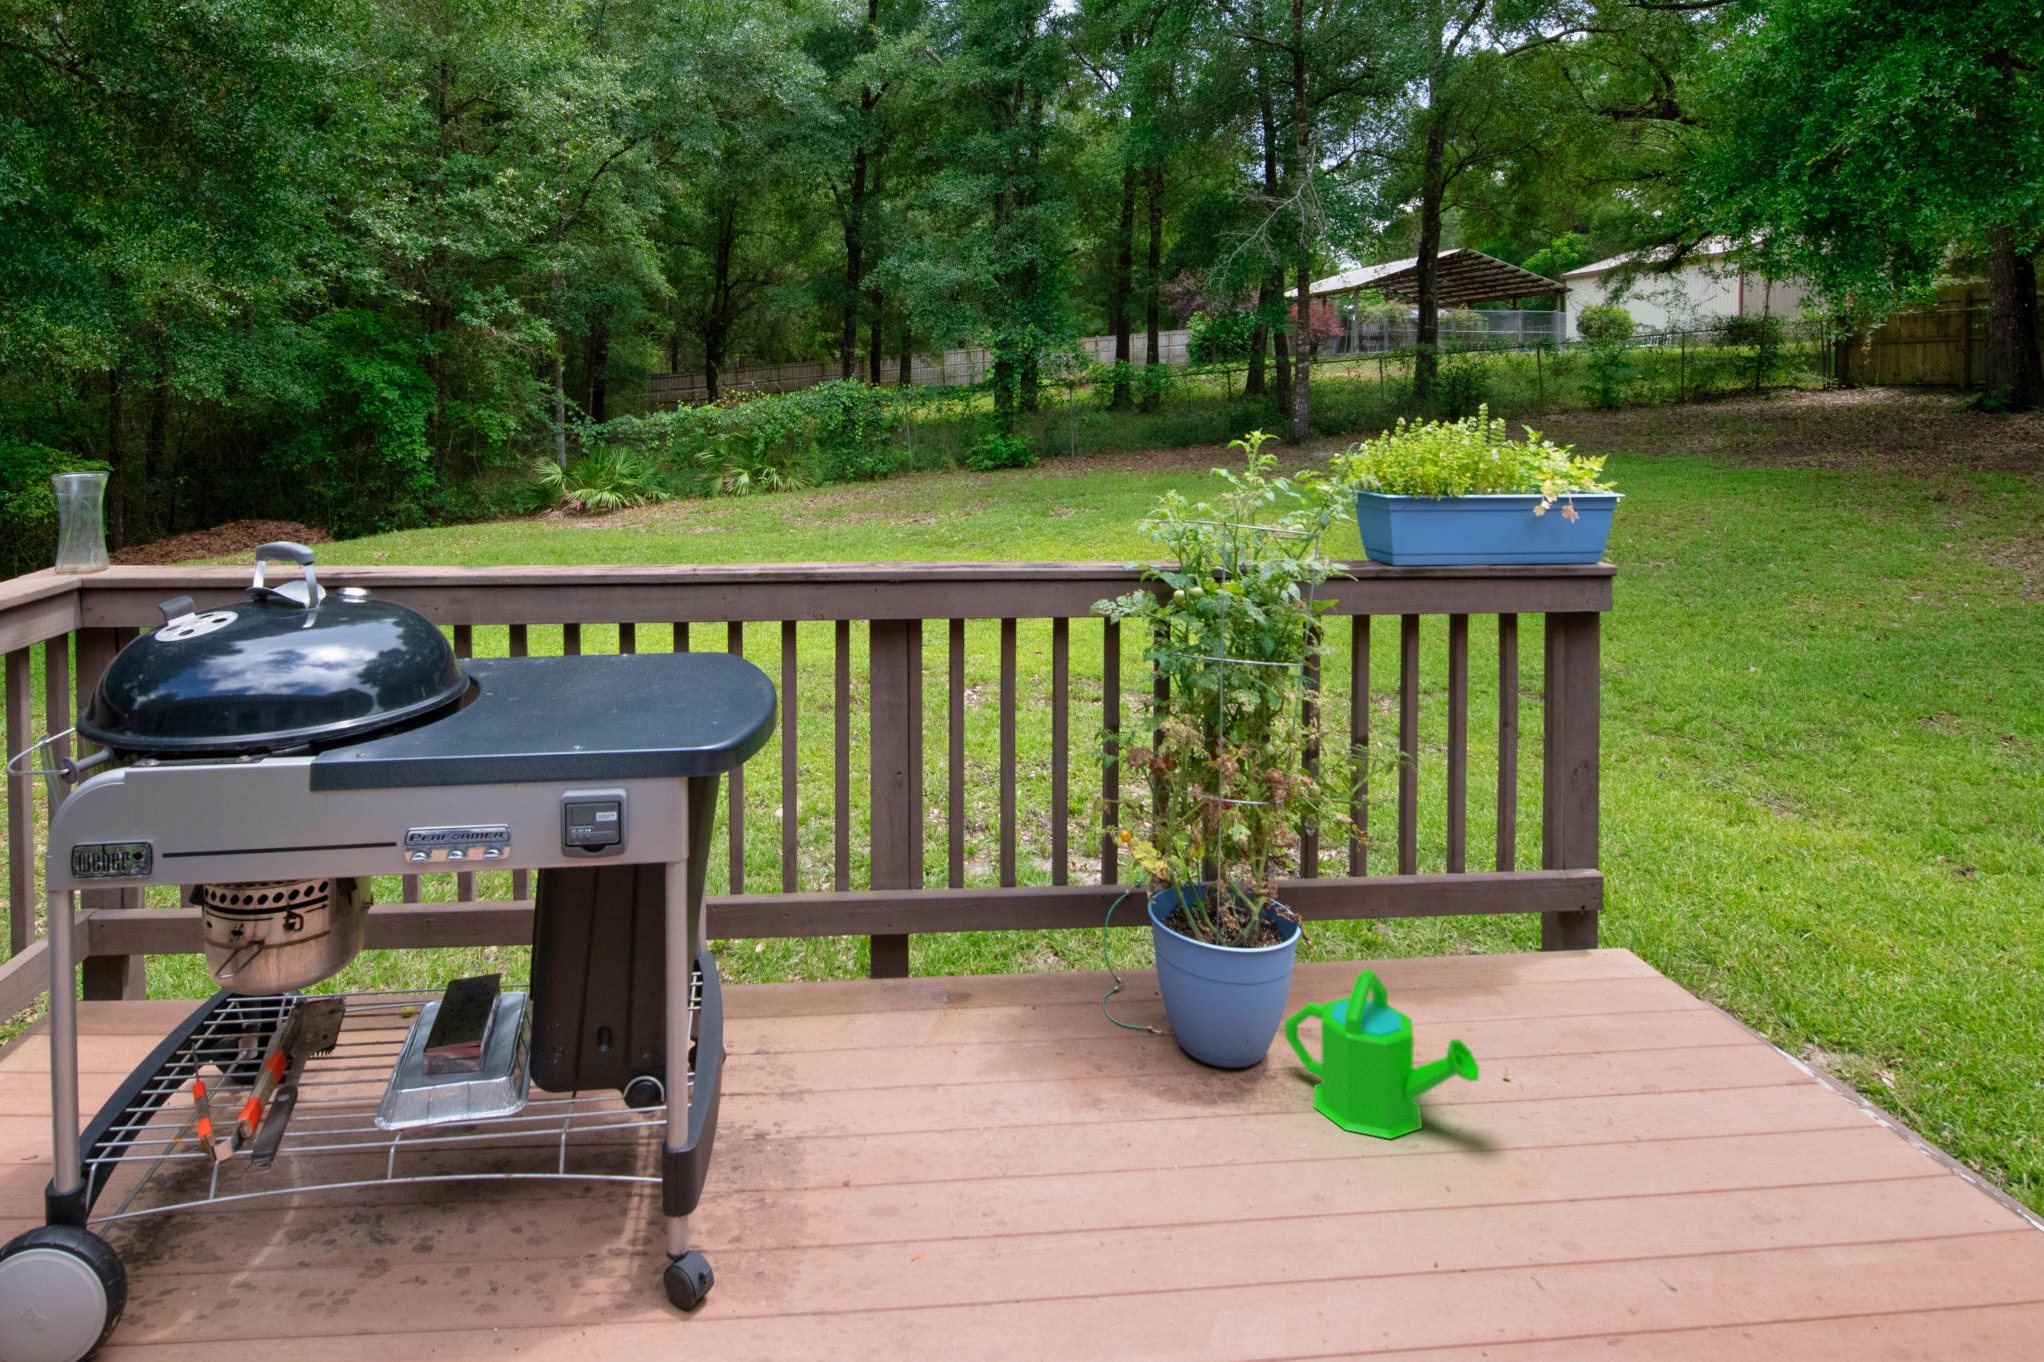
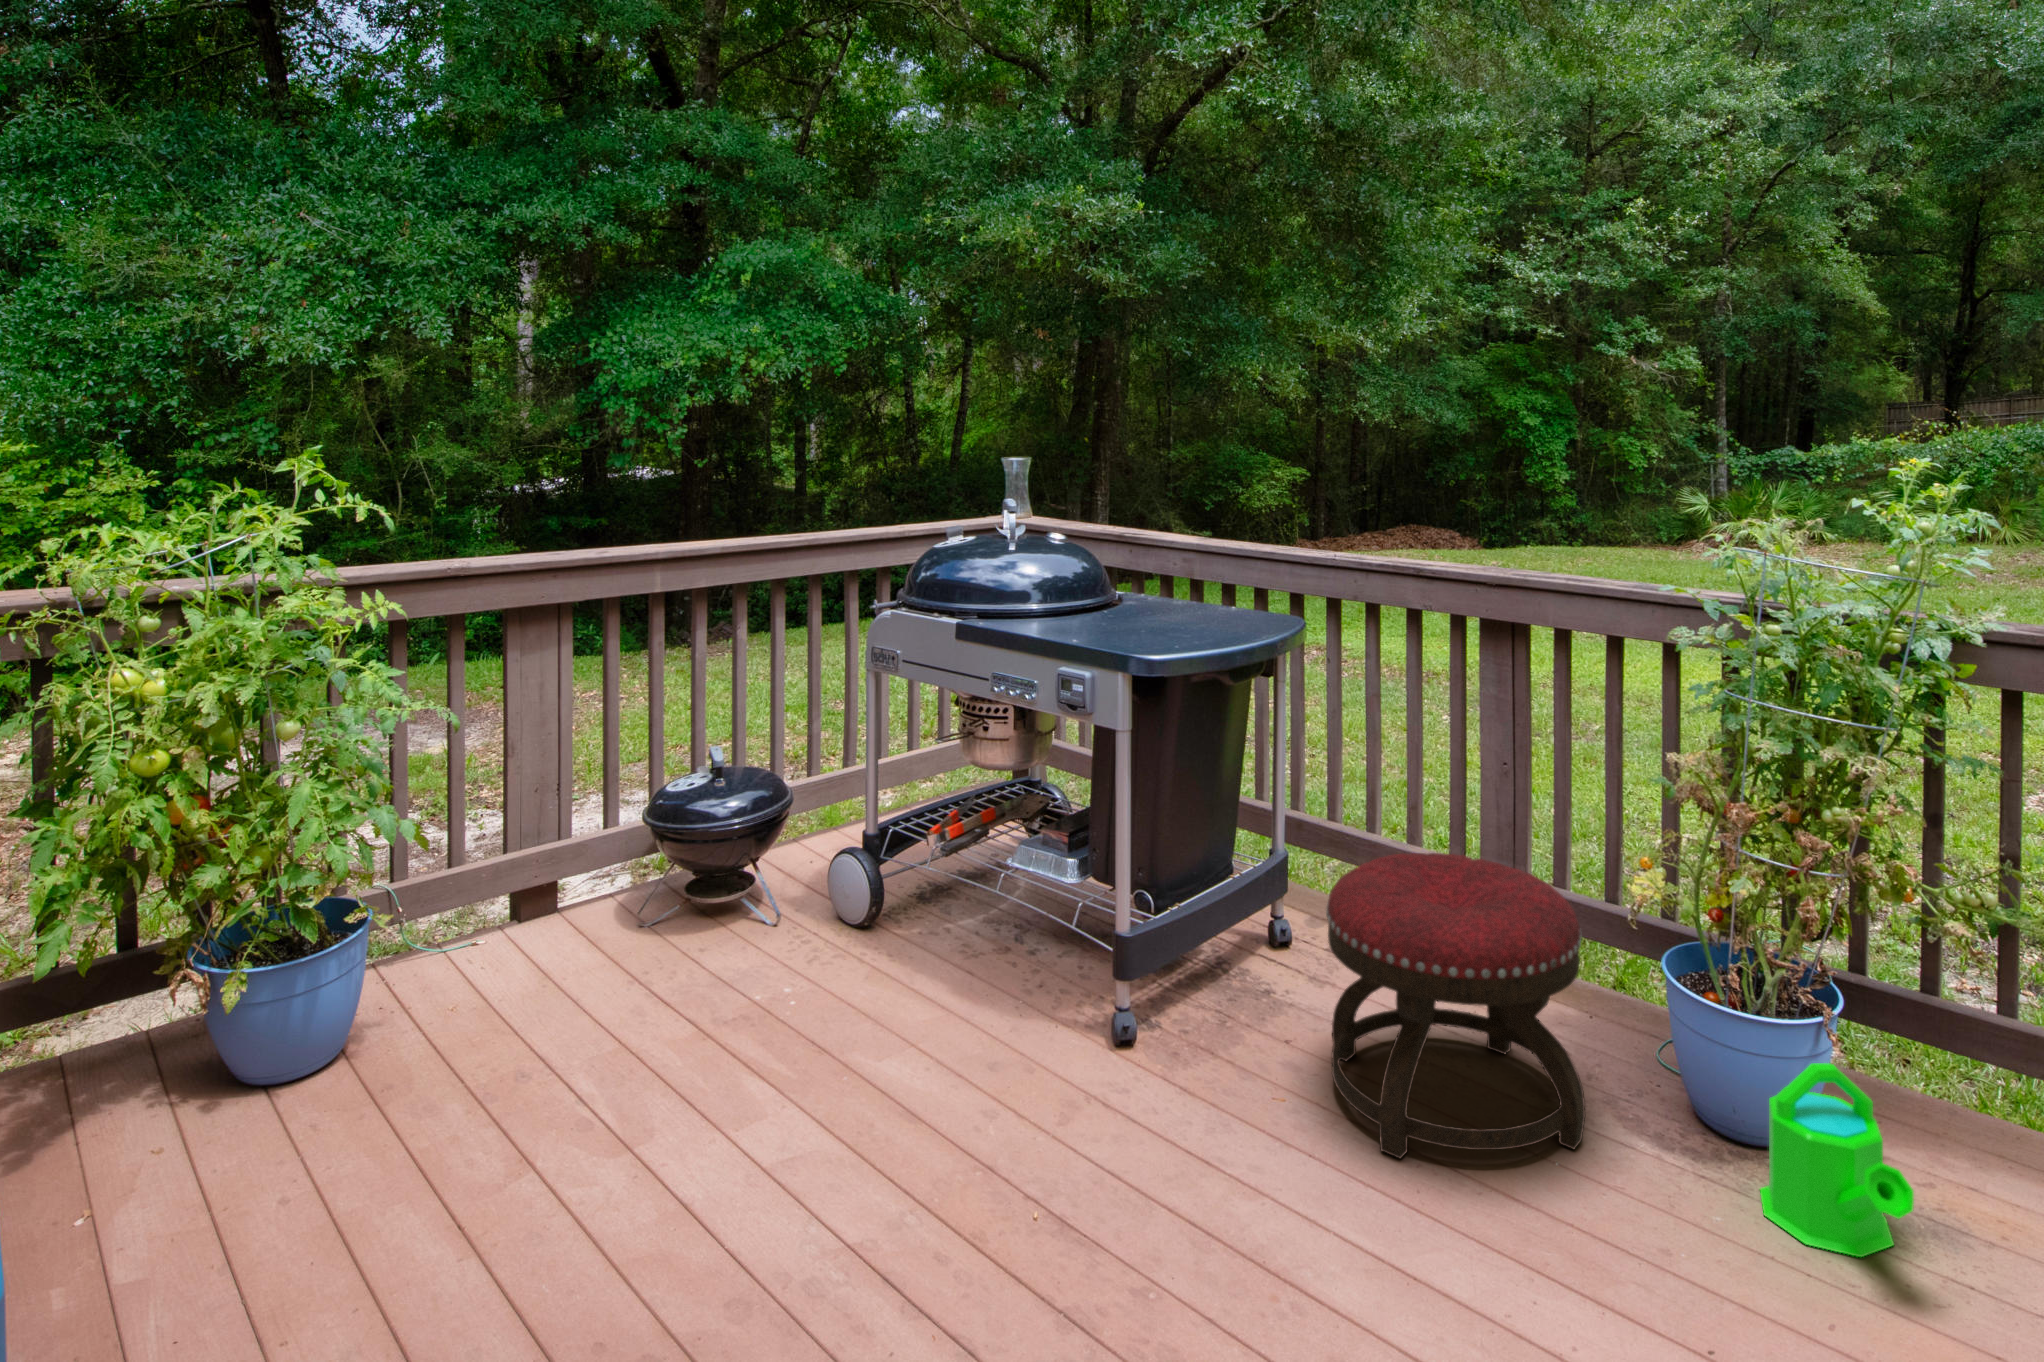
ottoman: none [901,881,1192,1262] -> present [1326,853,1585,1158]

